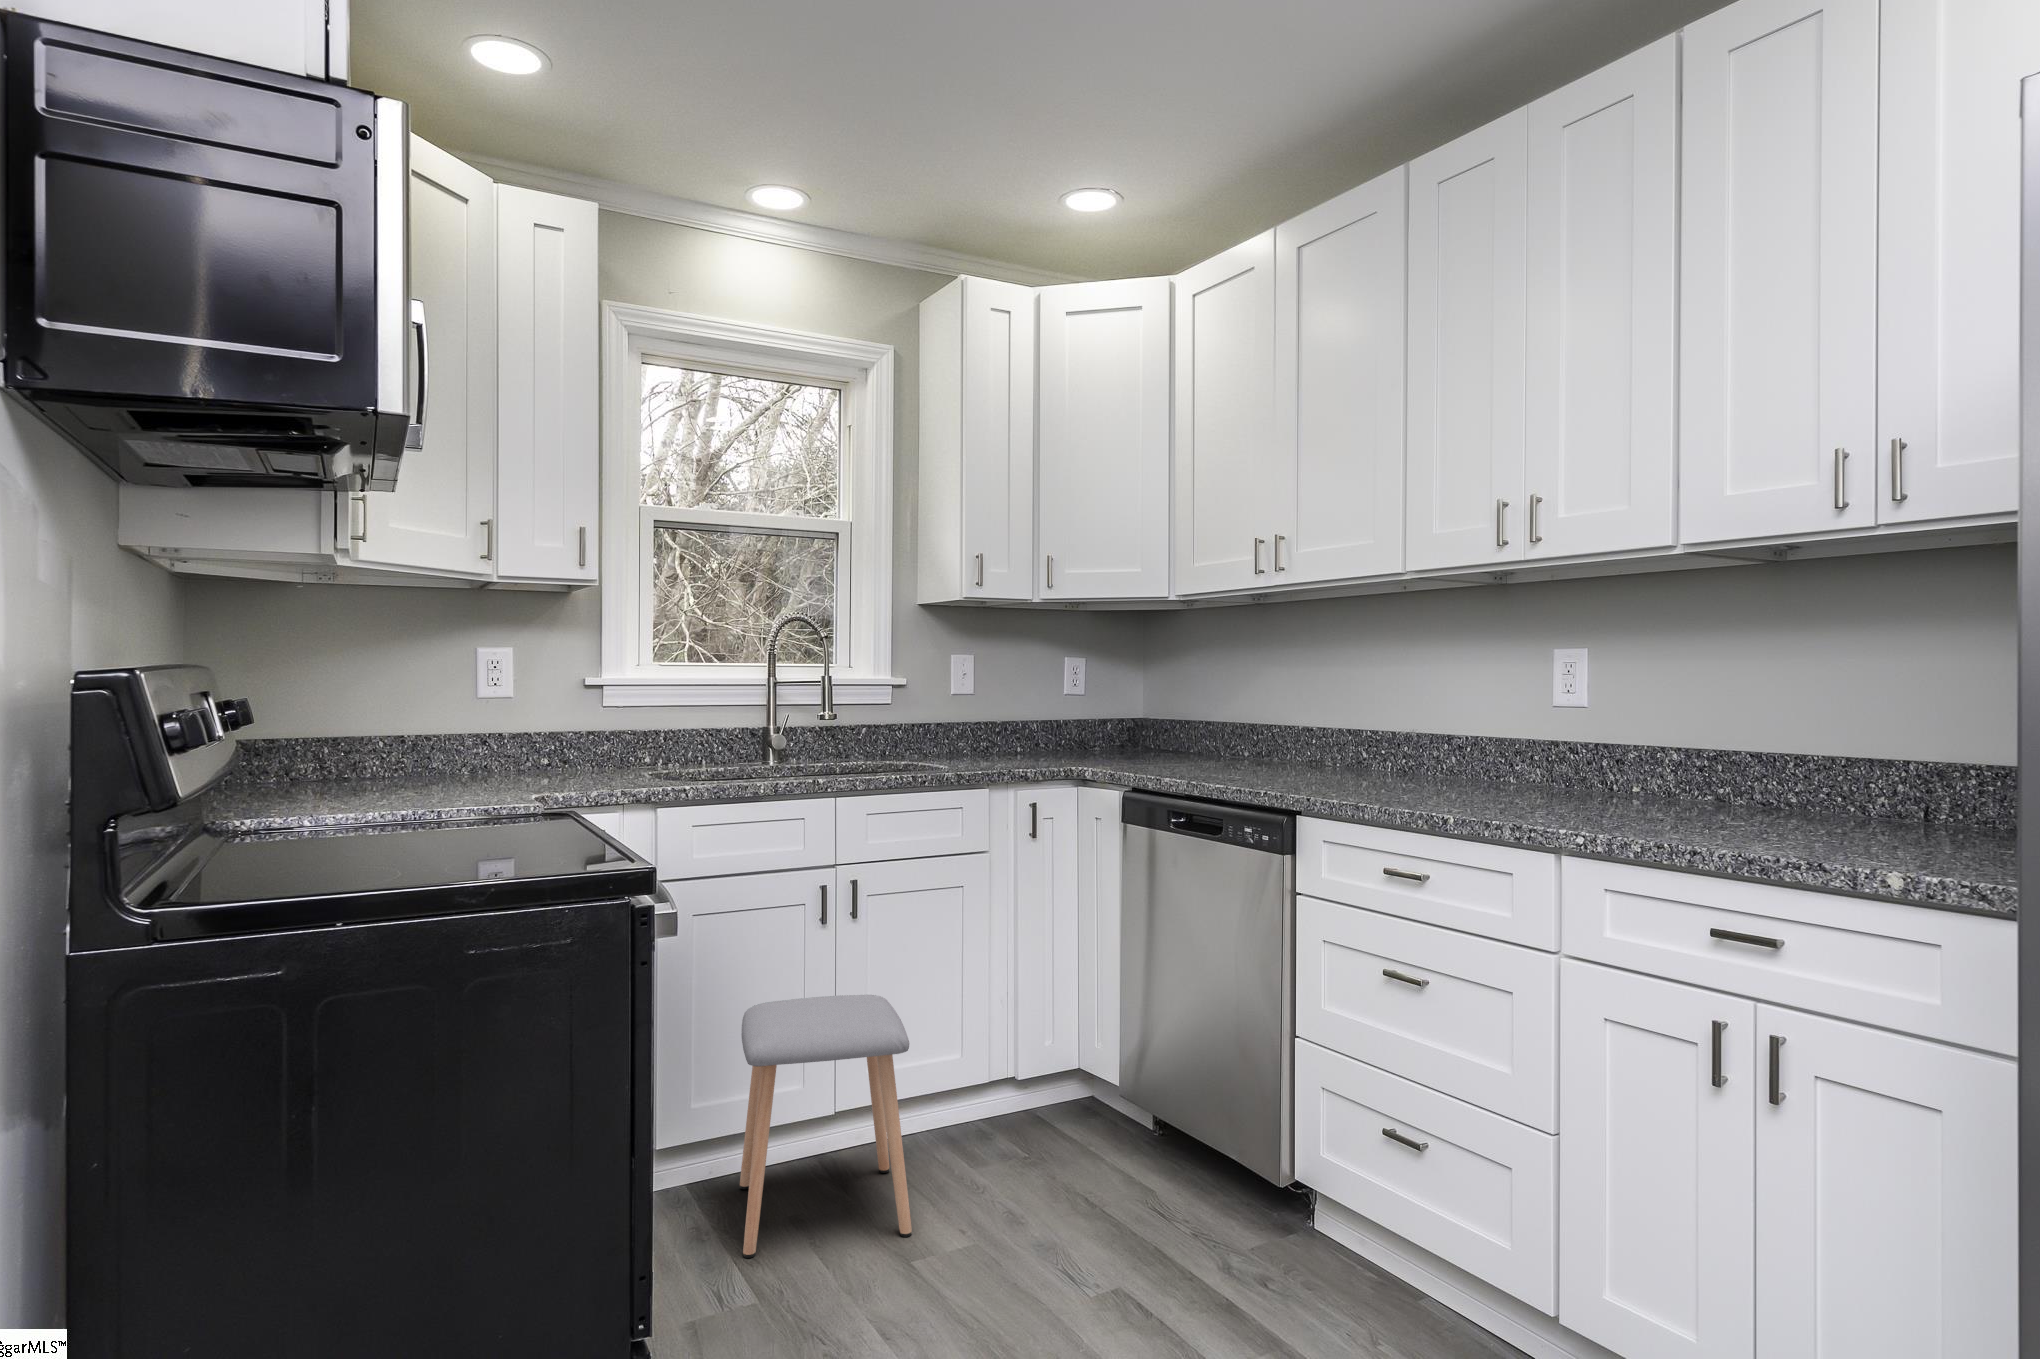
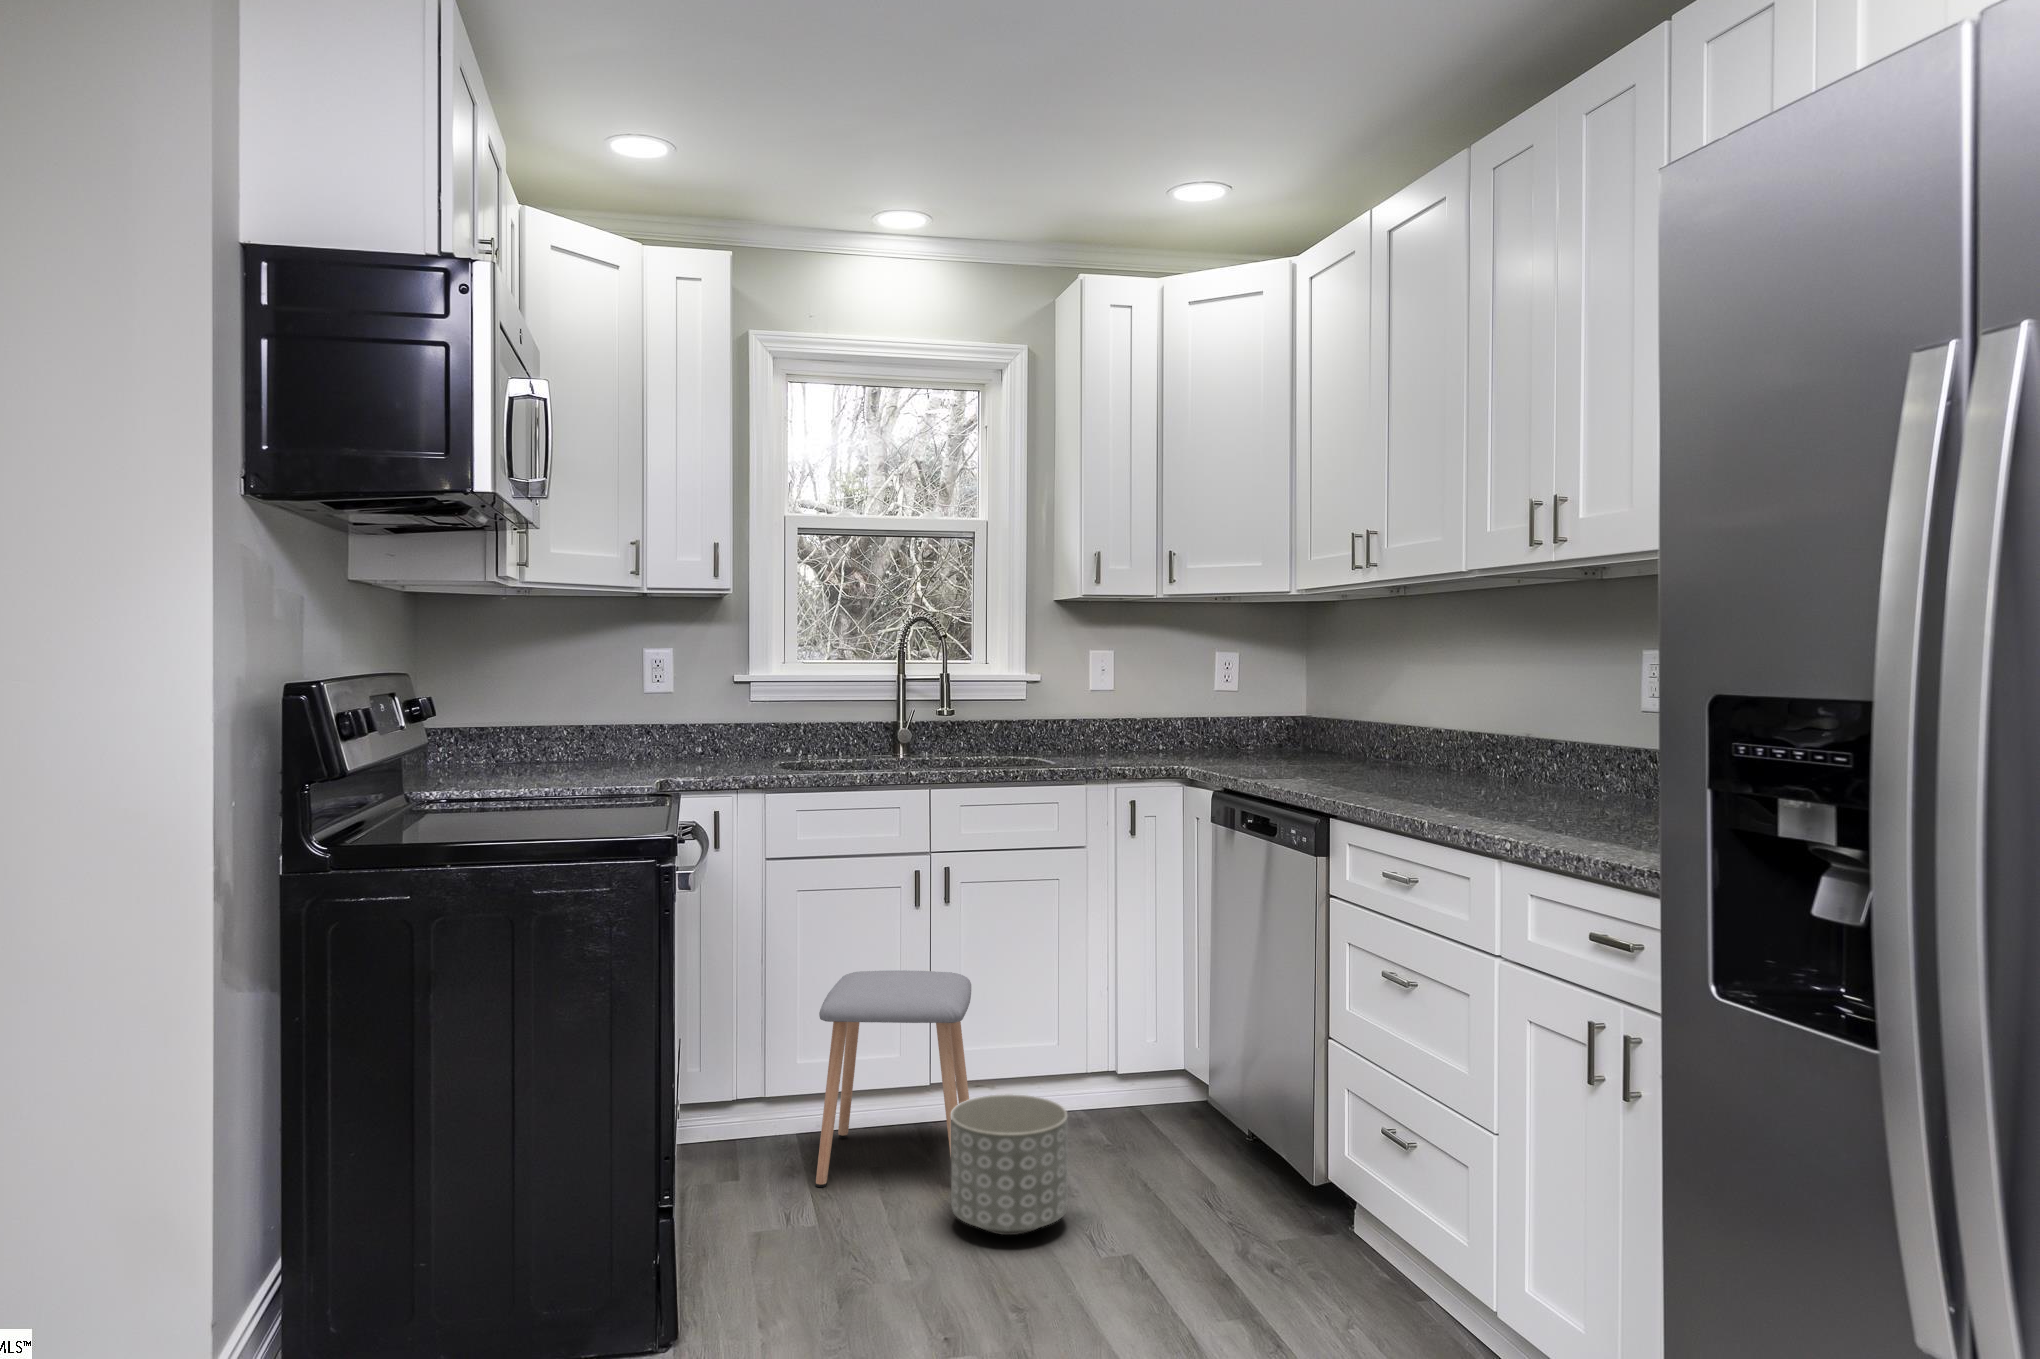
planter: none [921,1126,1049,1289] -> present [951,1094,1068,1235]

